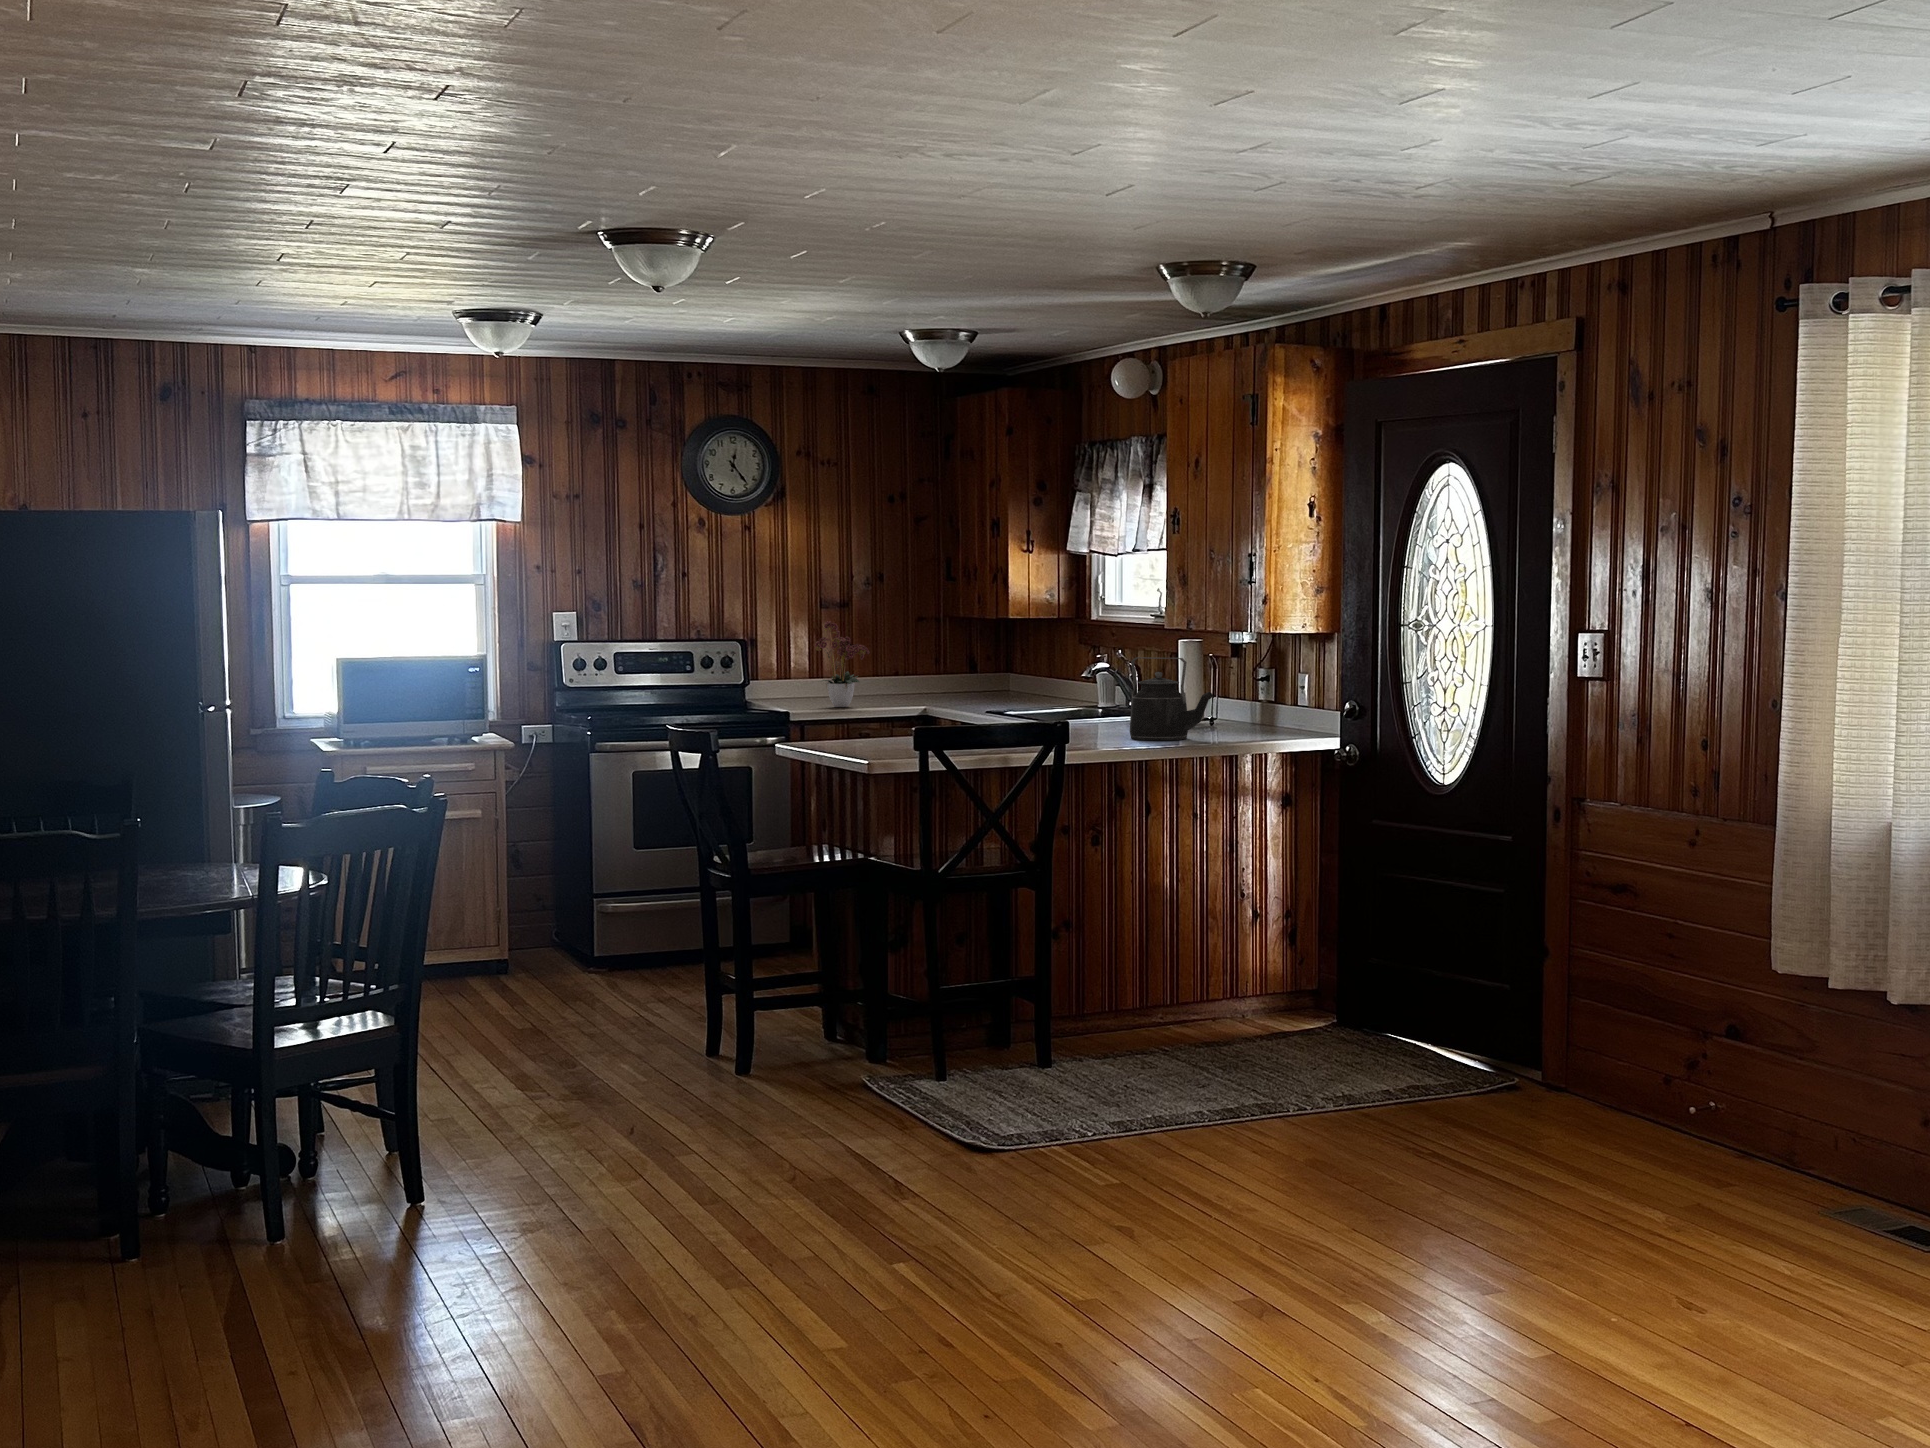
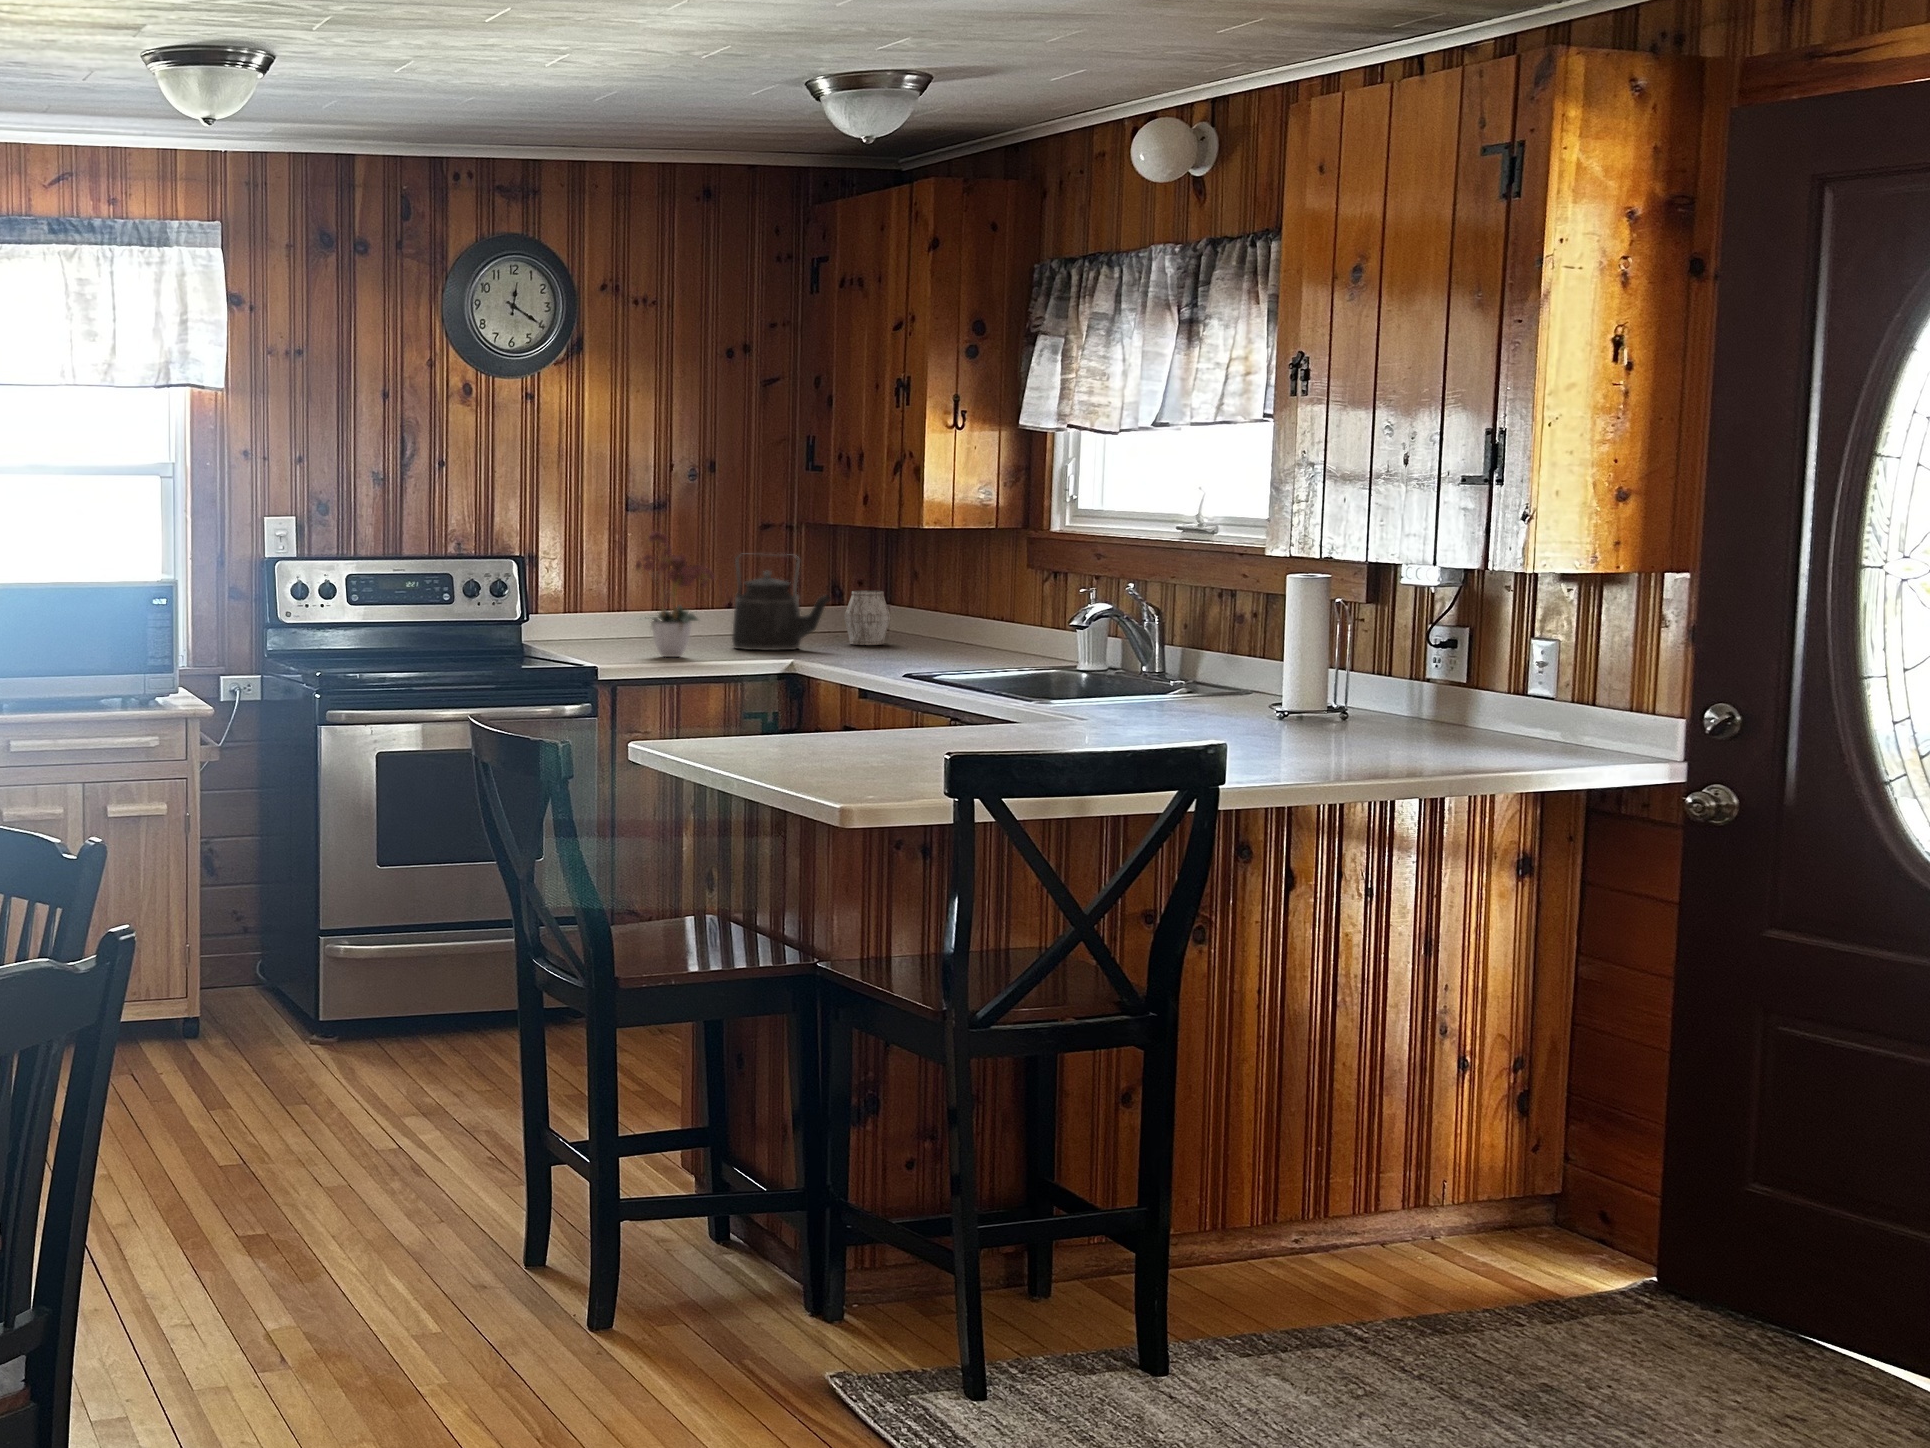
kettle: present [1130,657,1213,740] -> present [732,554,831,650]
mug: none [972,662,1003,699] -> present [844,591,890,645]

